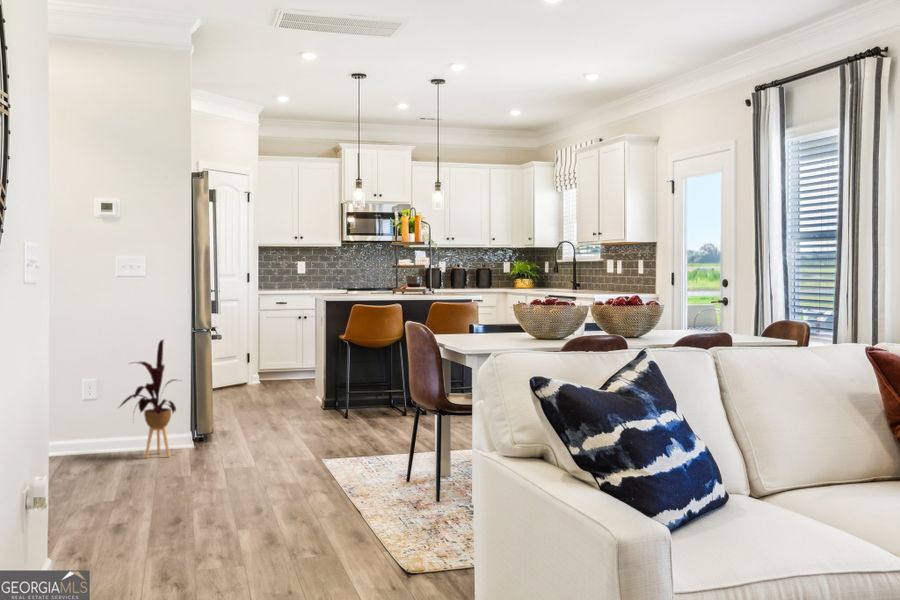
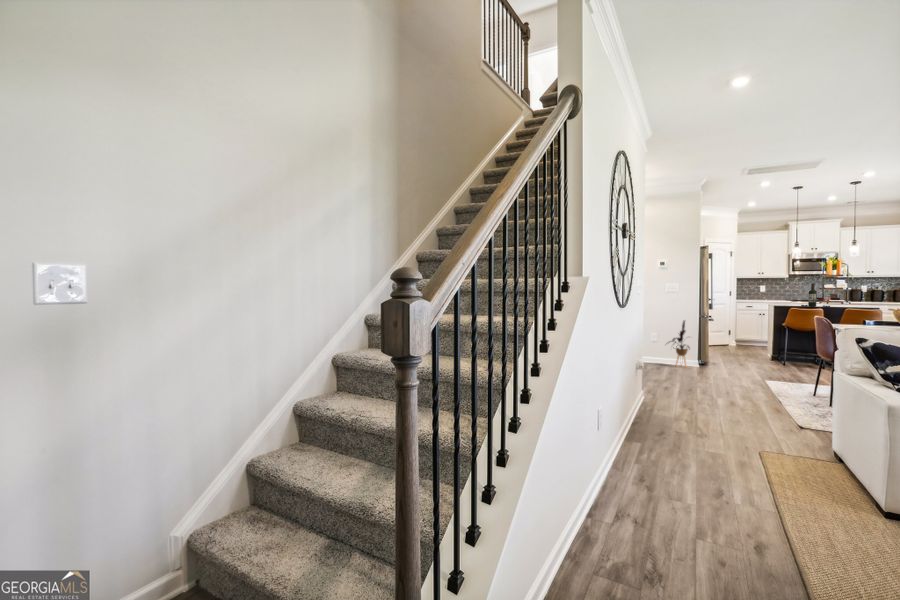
wine bottle: none [365,255,405,299] -> present [801,284,830,307]

